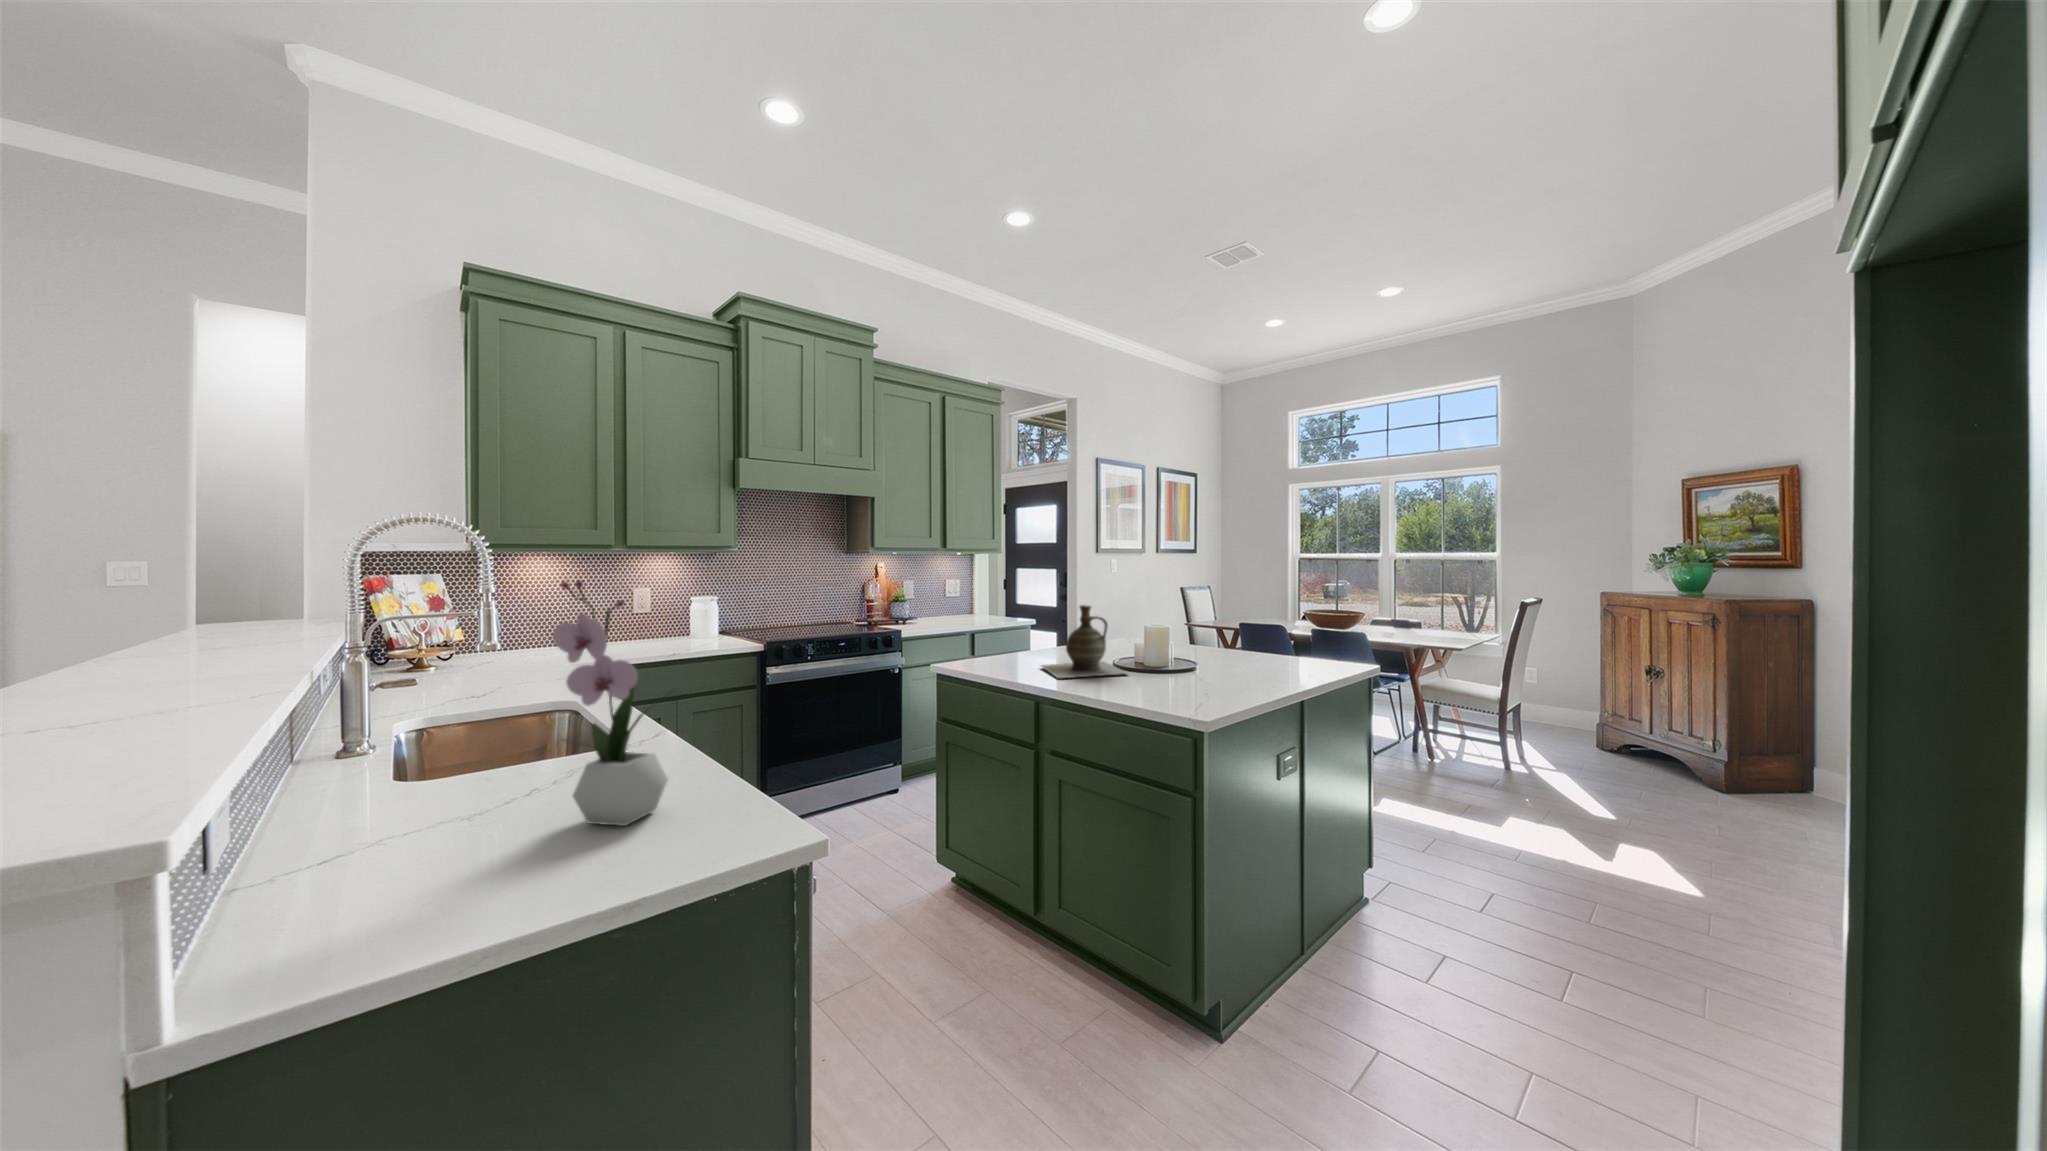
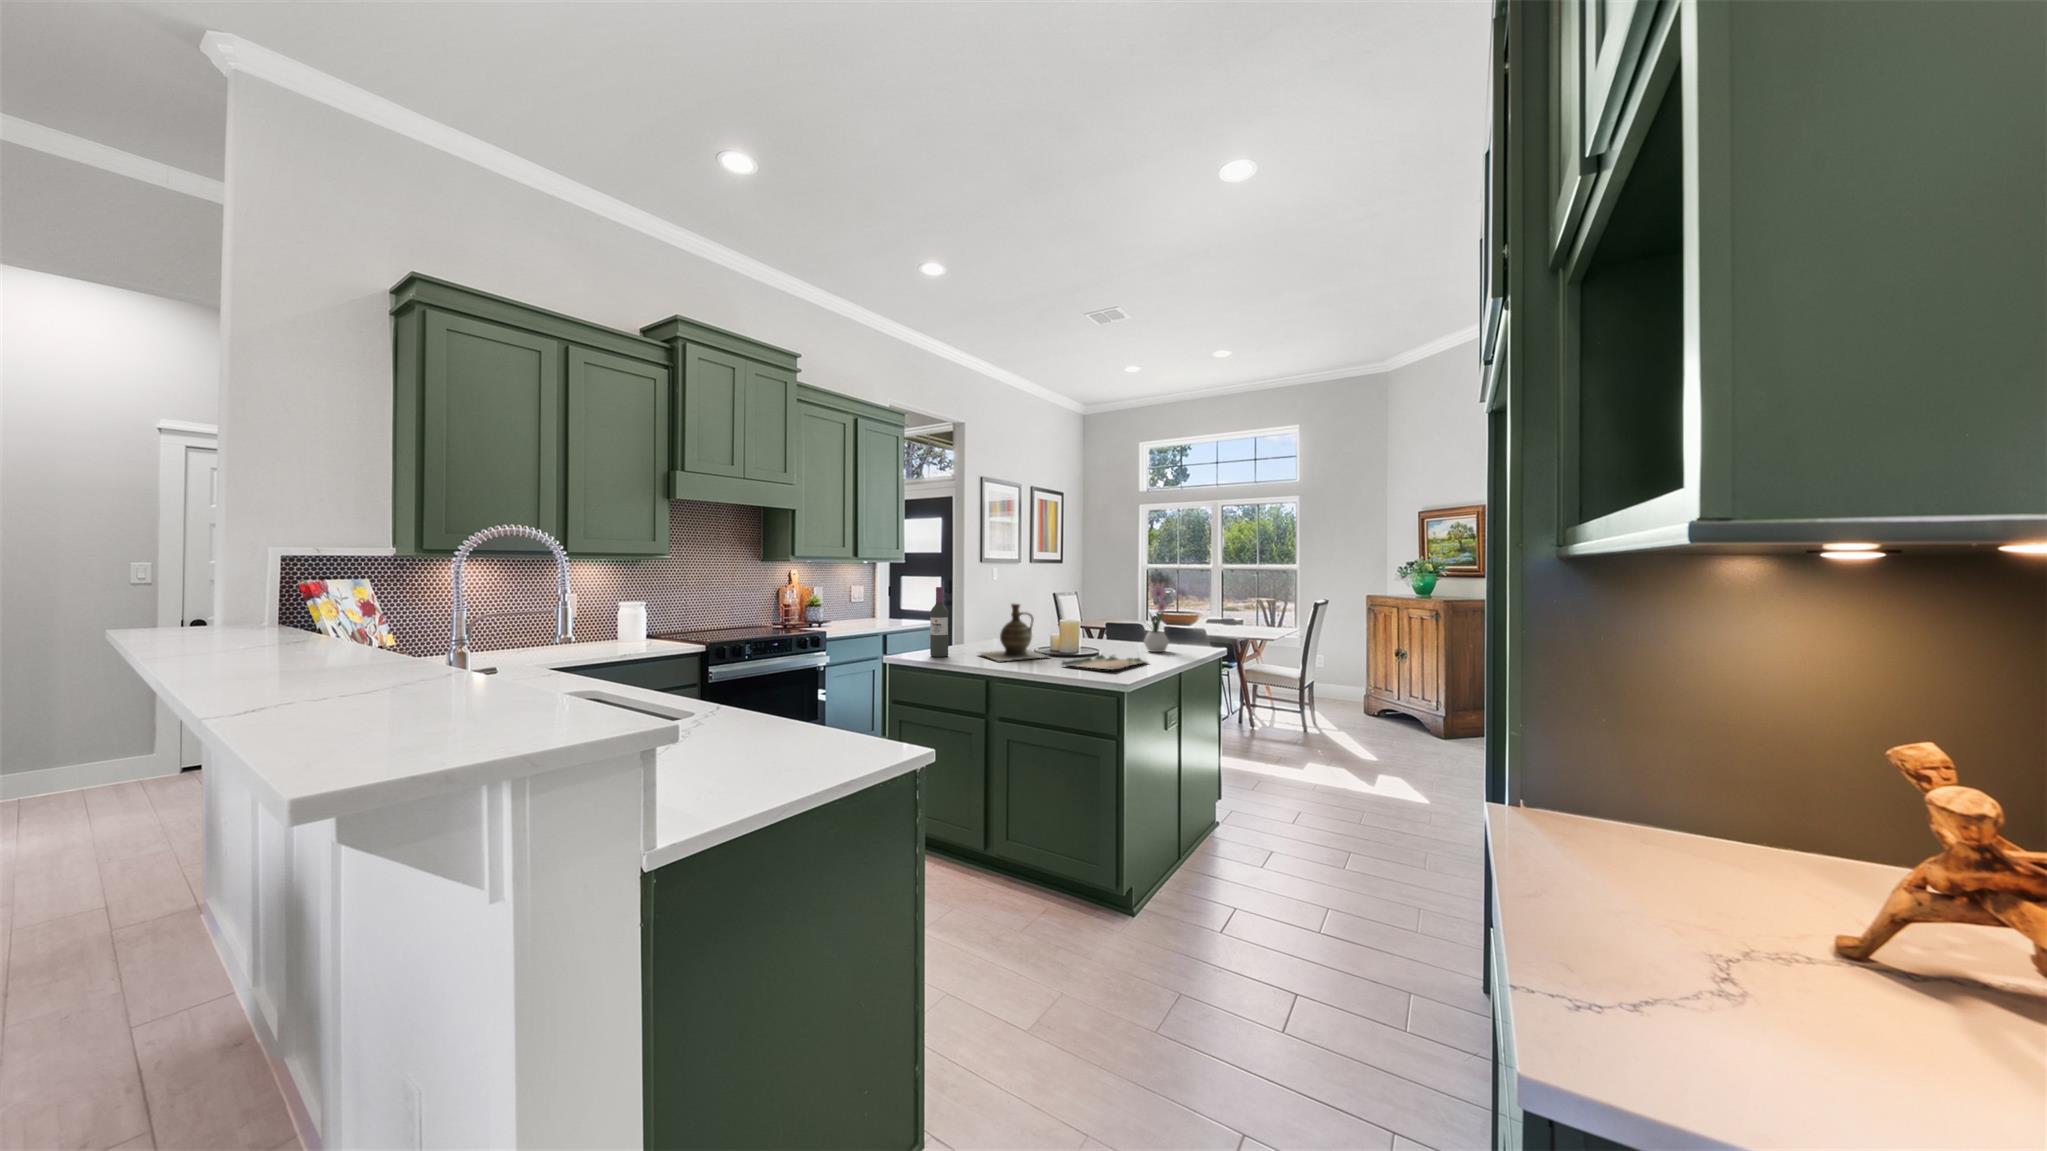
flower arrangement: present [553,580,668,826] -> present [1144,576,1169,652]
wine bottle: none [984,584,1005,669] -> present [930,587,948,657]
tray: none [1132,672,1256,698] -> present [1062,655,1146,669]

